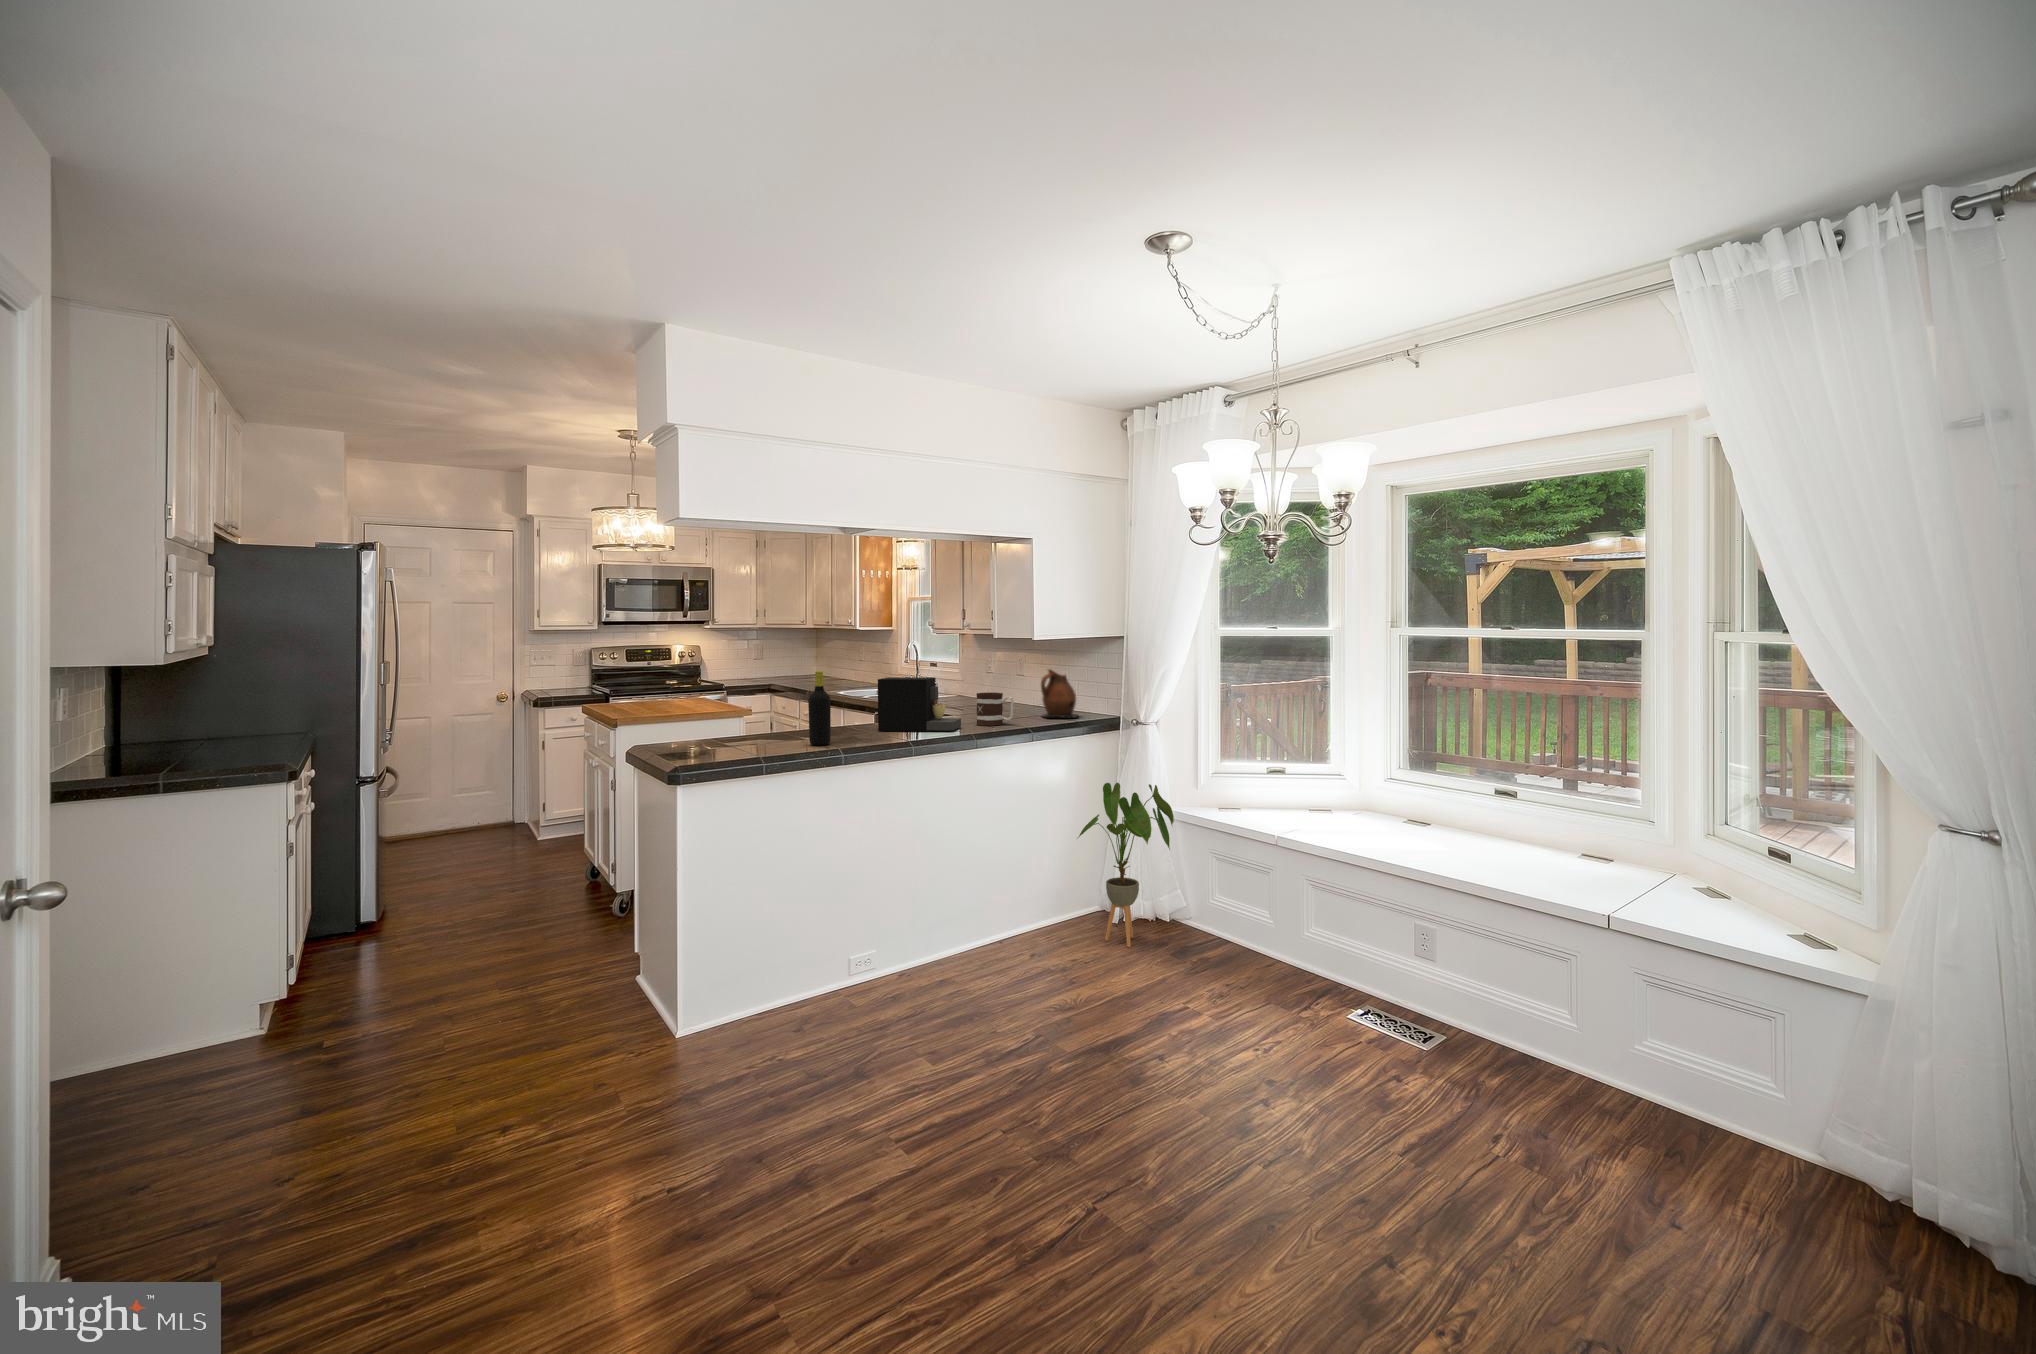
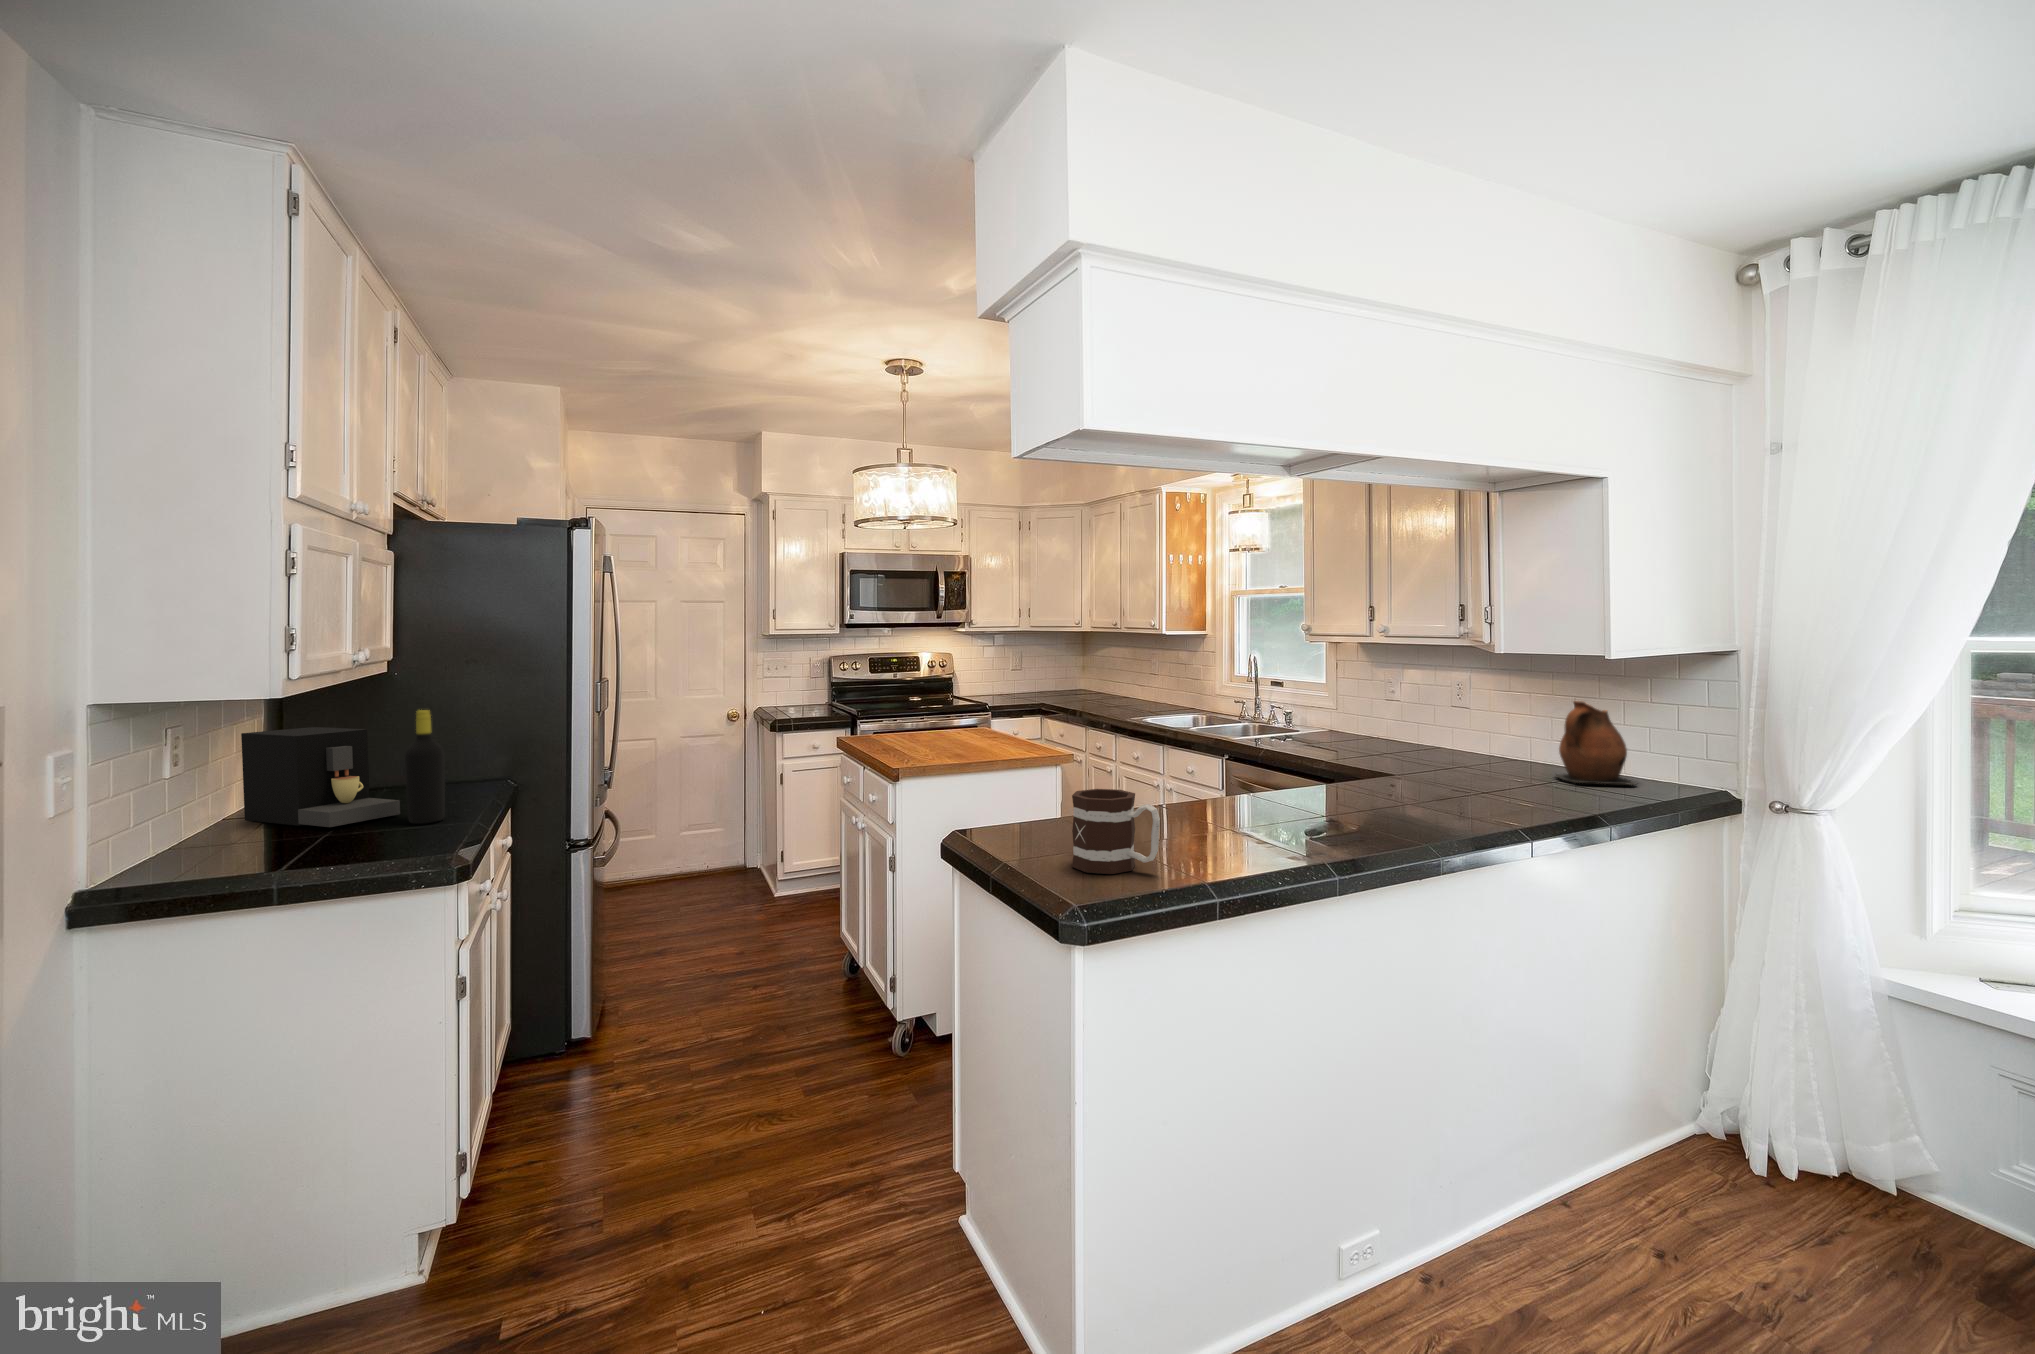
bottle: present [808,671,831,745] -> present [405,710,445,824]
coffee maker: present [878,677,961,731] -> present [241,727,400,827]
mug: present [977,692,1014,726] -> present [1072,789,1160,874]
house plant: present [1078,783,1174,947] -> none [1697,919,1935,1236]

